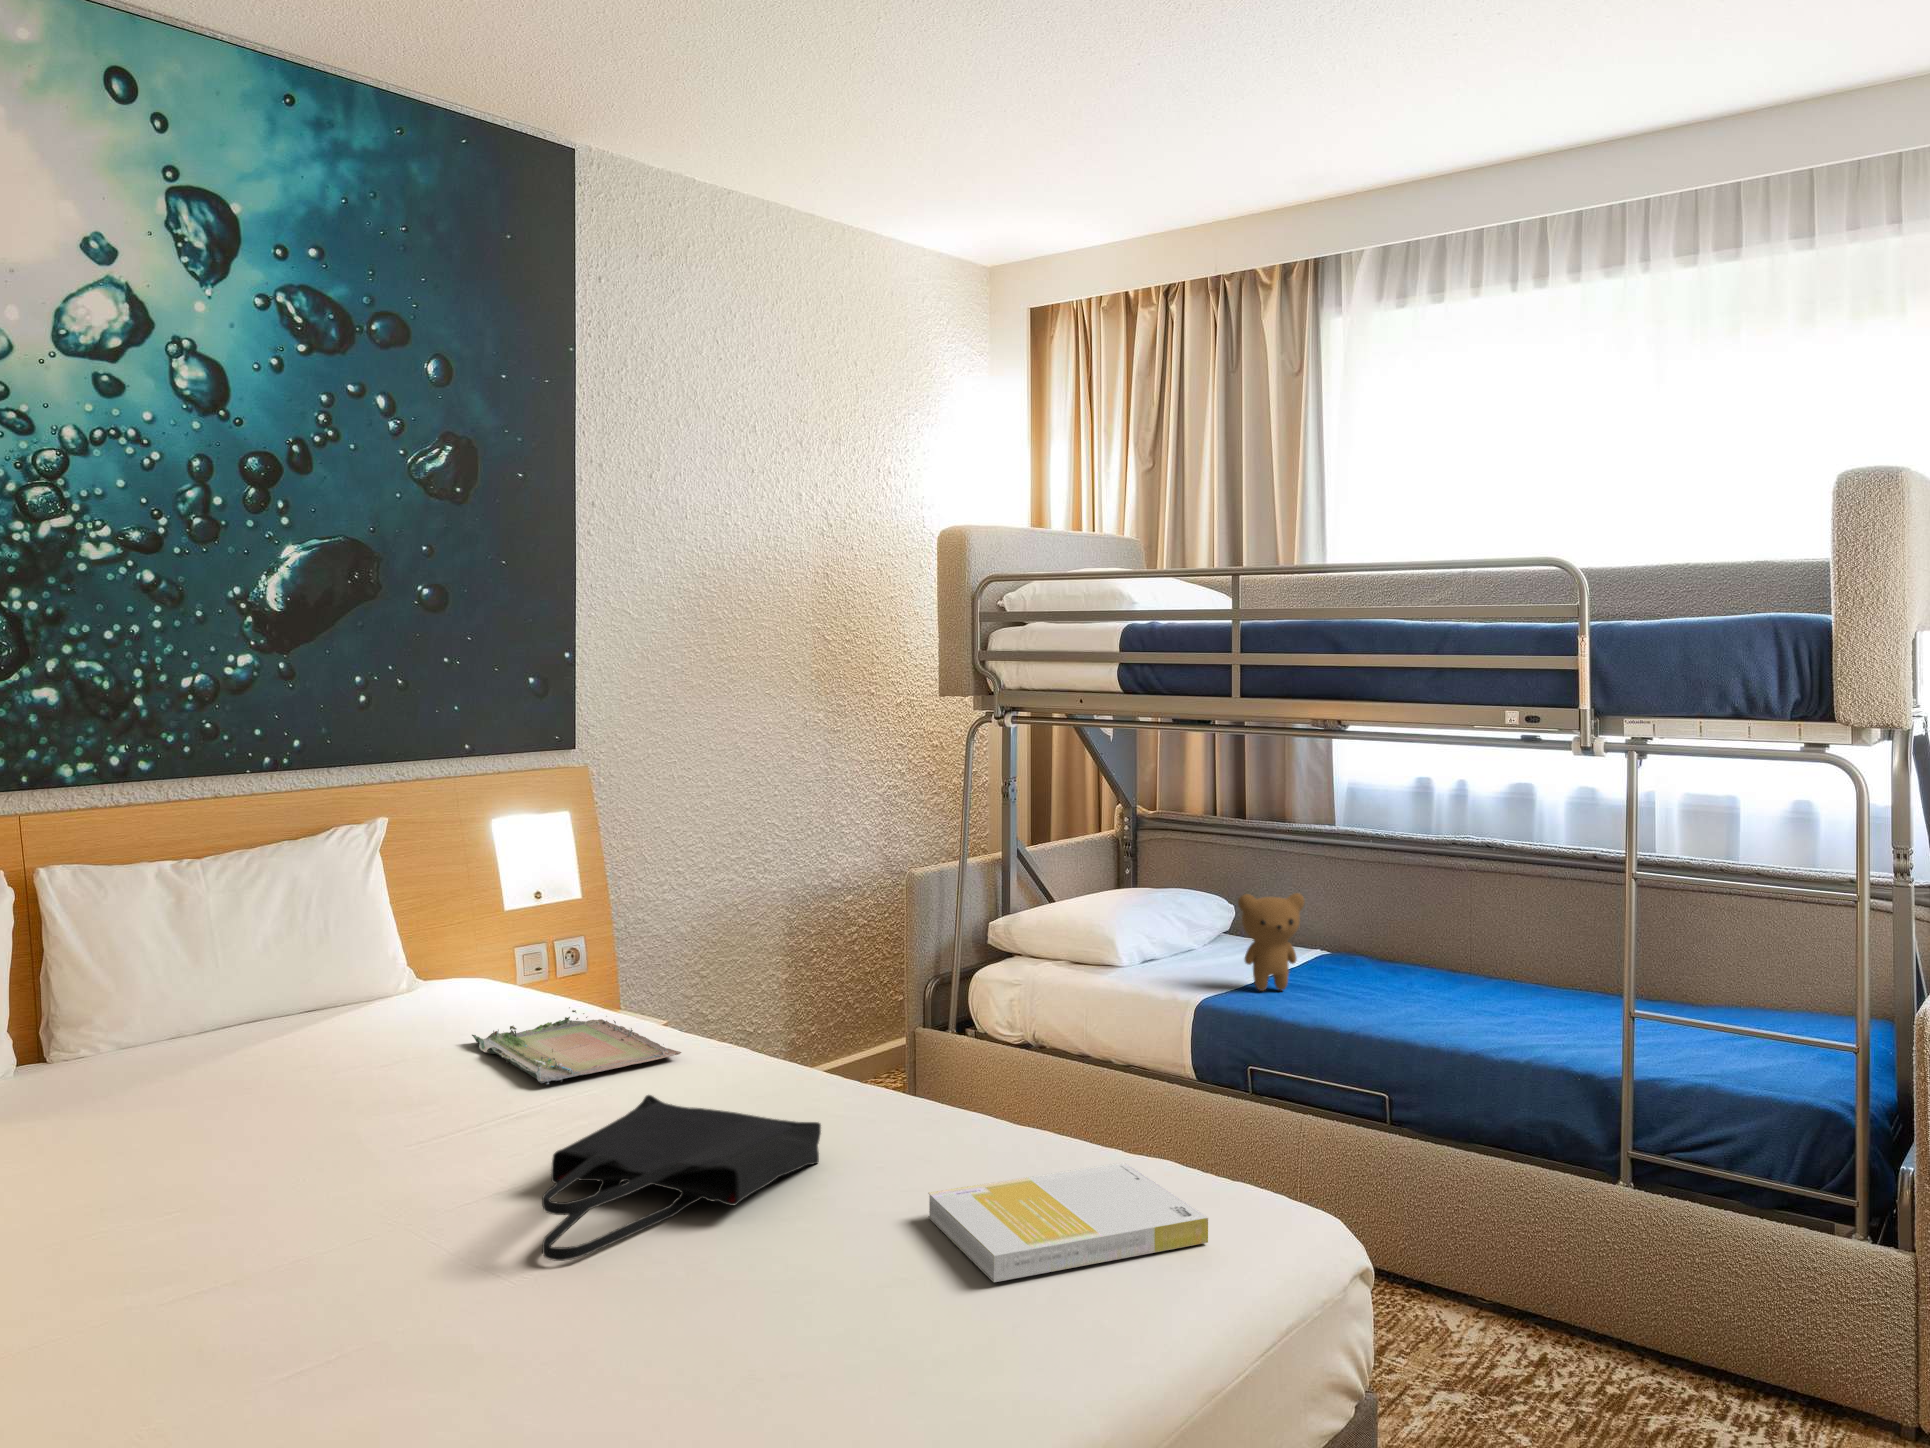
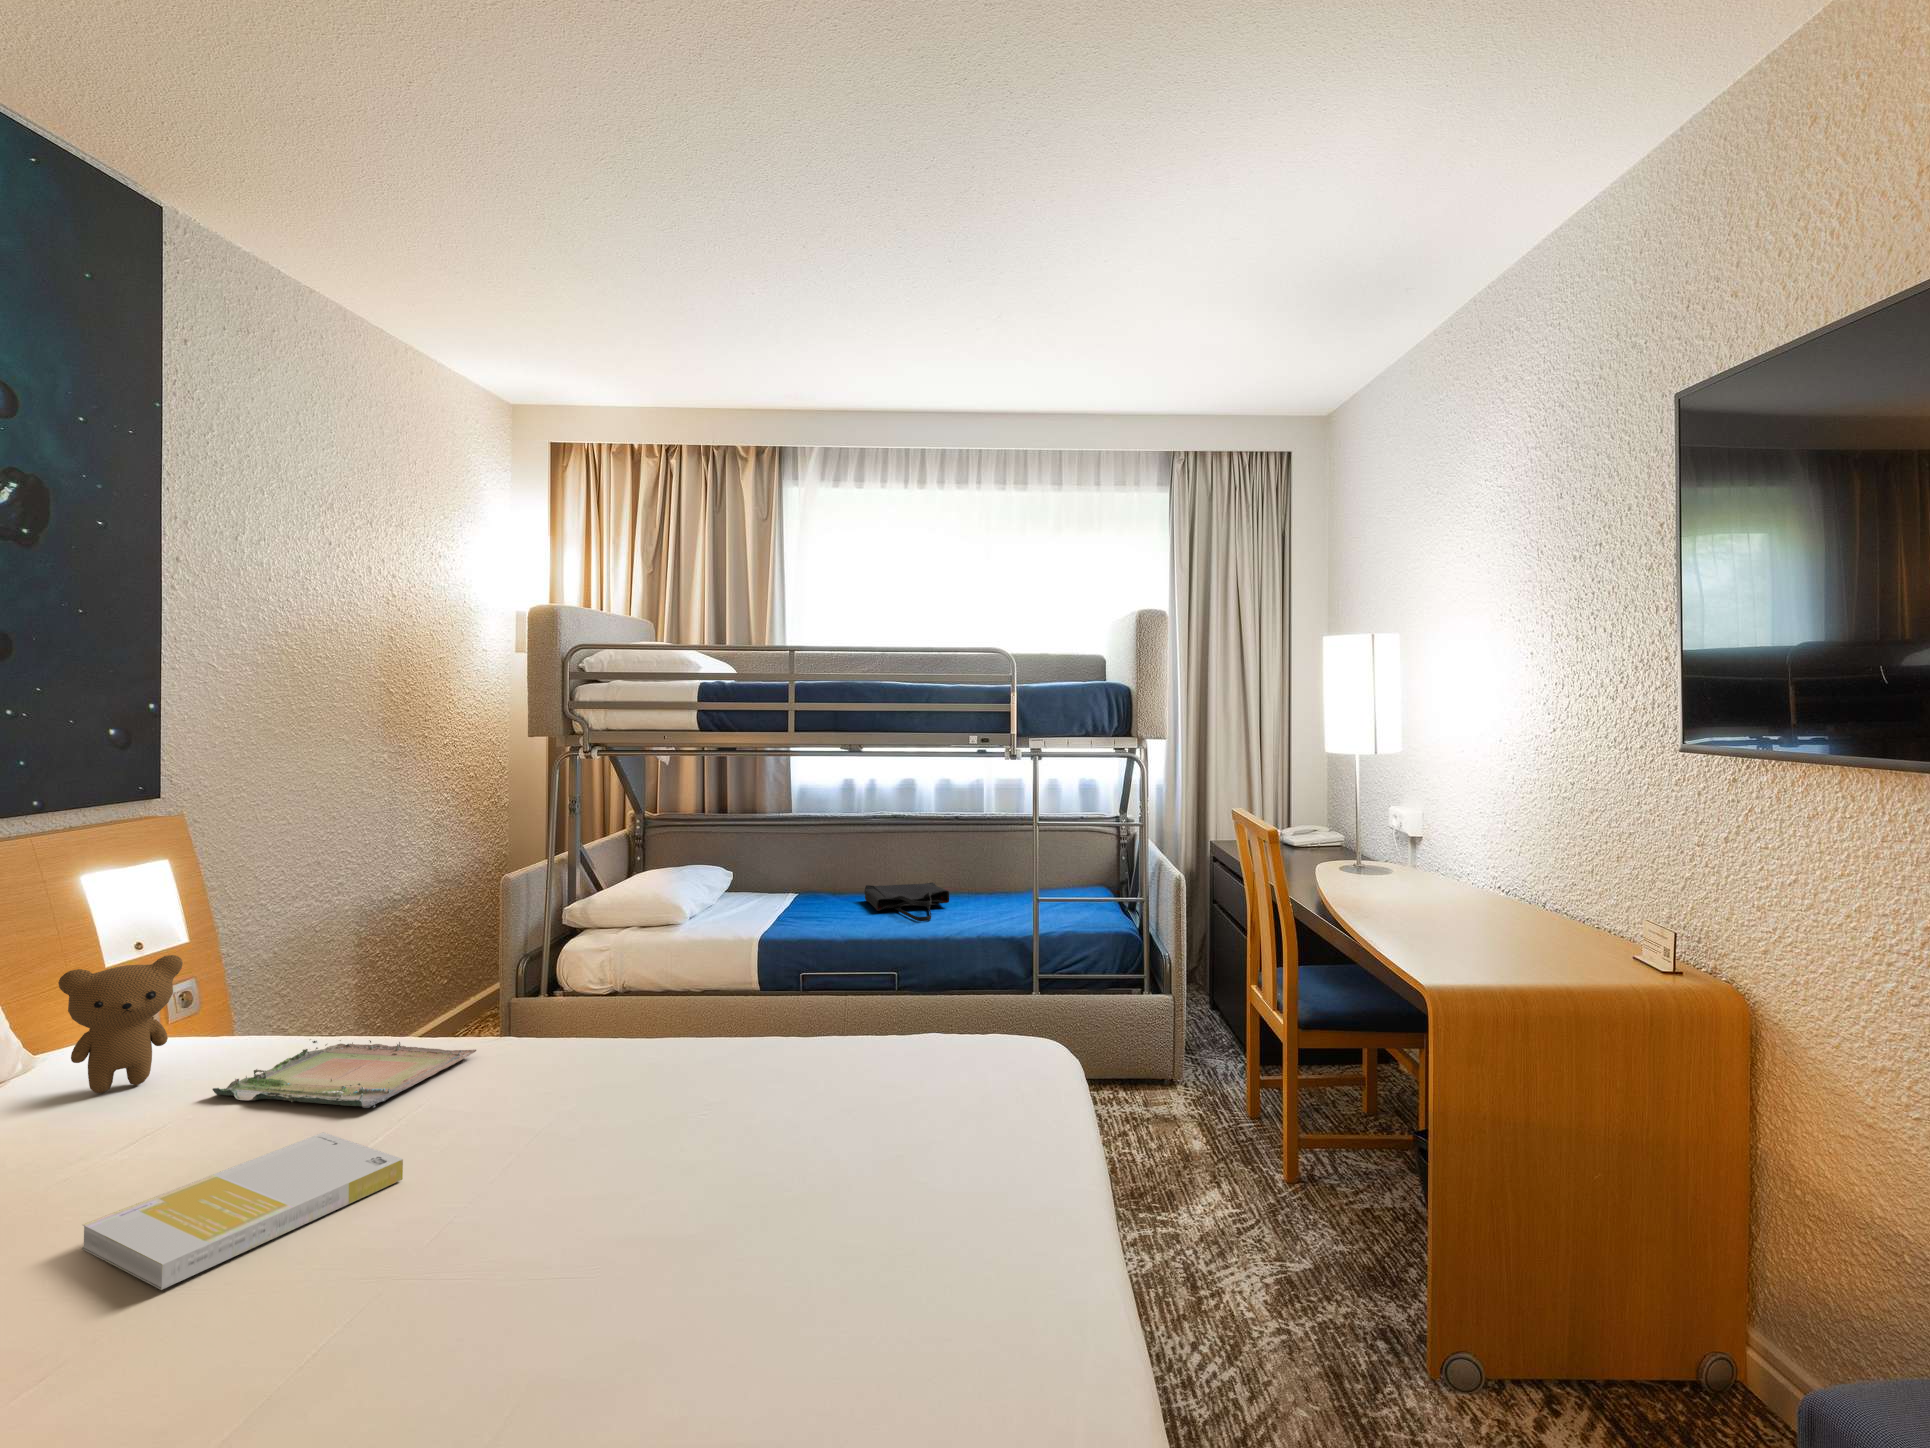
teddy bear: present [1238,893,1305,991] -> present [58,955,183,1093]
tote bag: present [542,1095,821,1261] -> present [864,882,949,921]
book: present [928,1162,1208,1282] -> present [82,1132,403,1290]

